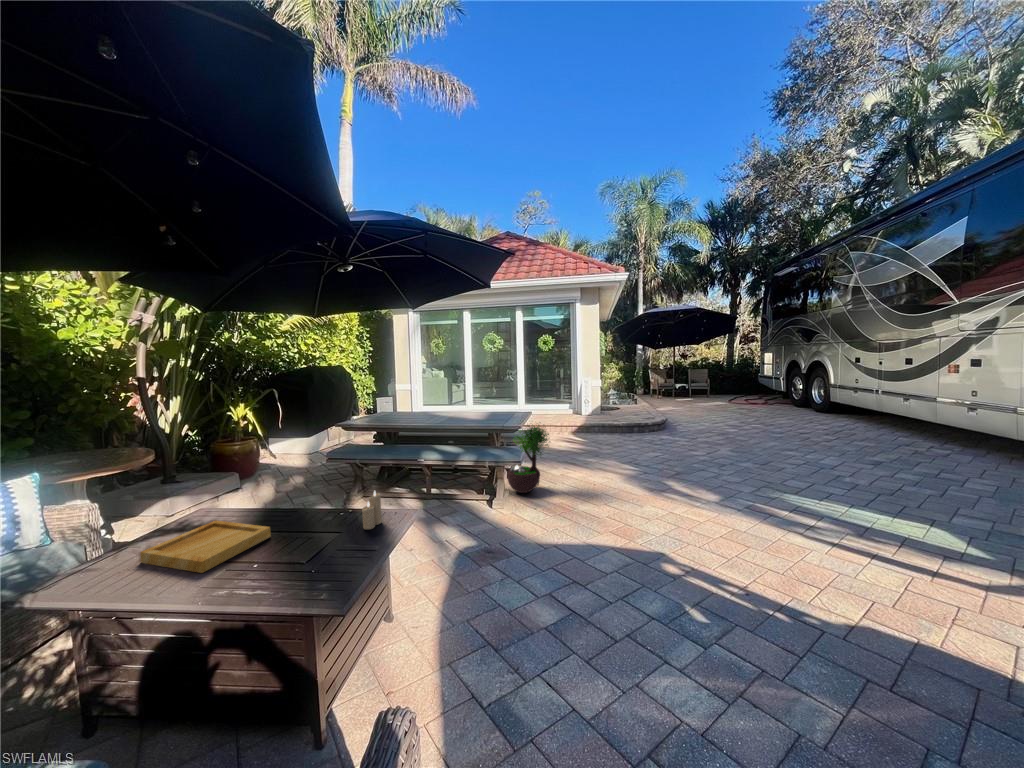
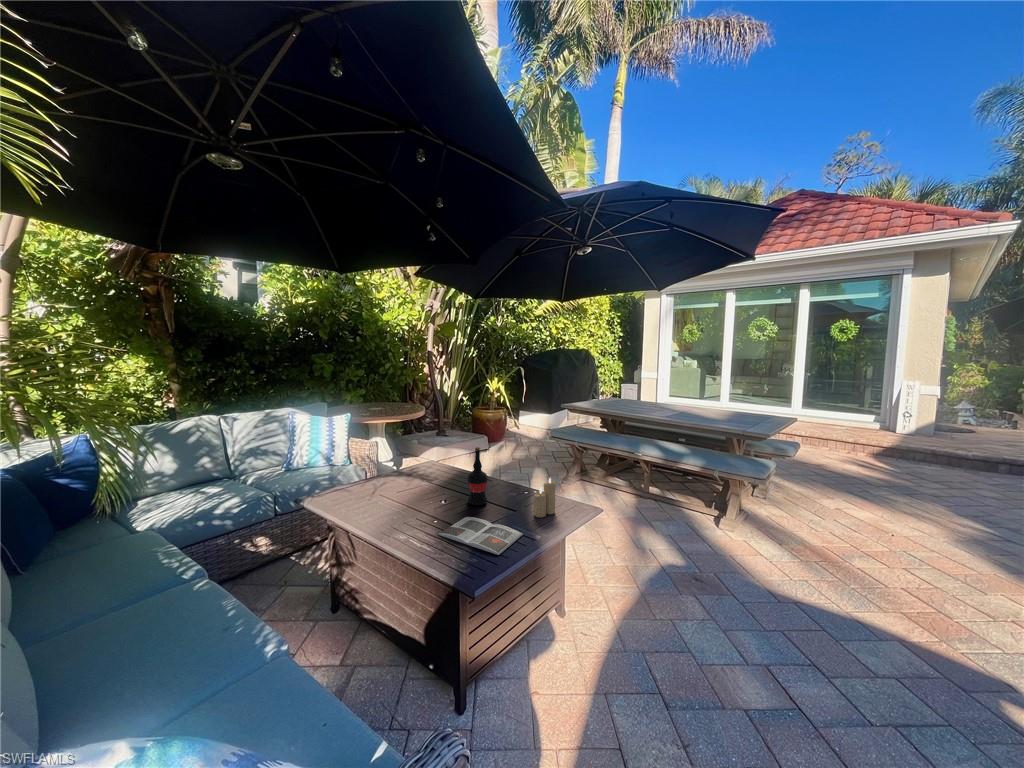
potted tree: present [507,425,550,493] -> none [748,428,820,521]
wine bottle: none [284,477,309,537] -> present [468,447,488,505]
tray: present [140,520,271,573] -> none [369,472,457,516]
magazine: none [273,544,363,573] -> present [438,517,523,555]

